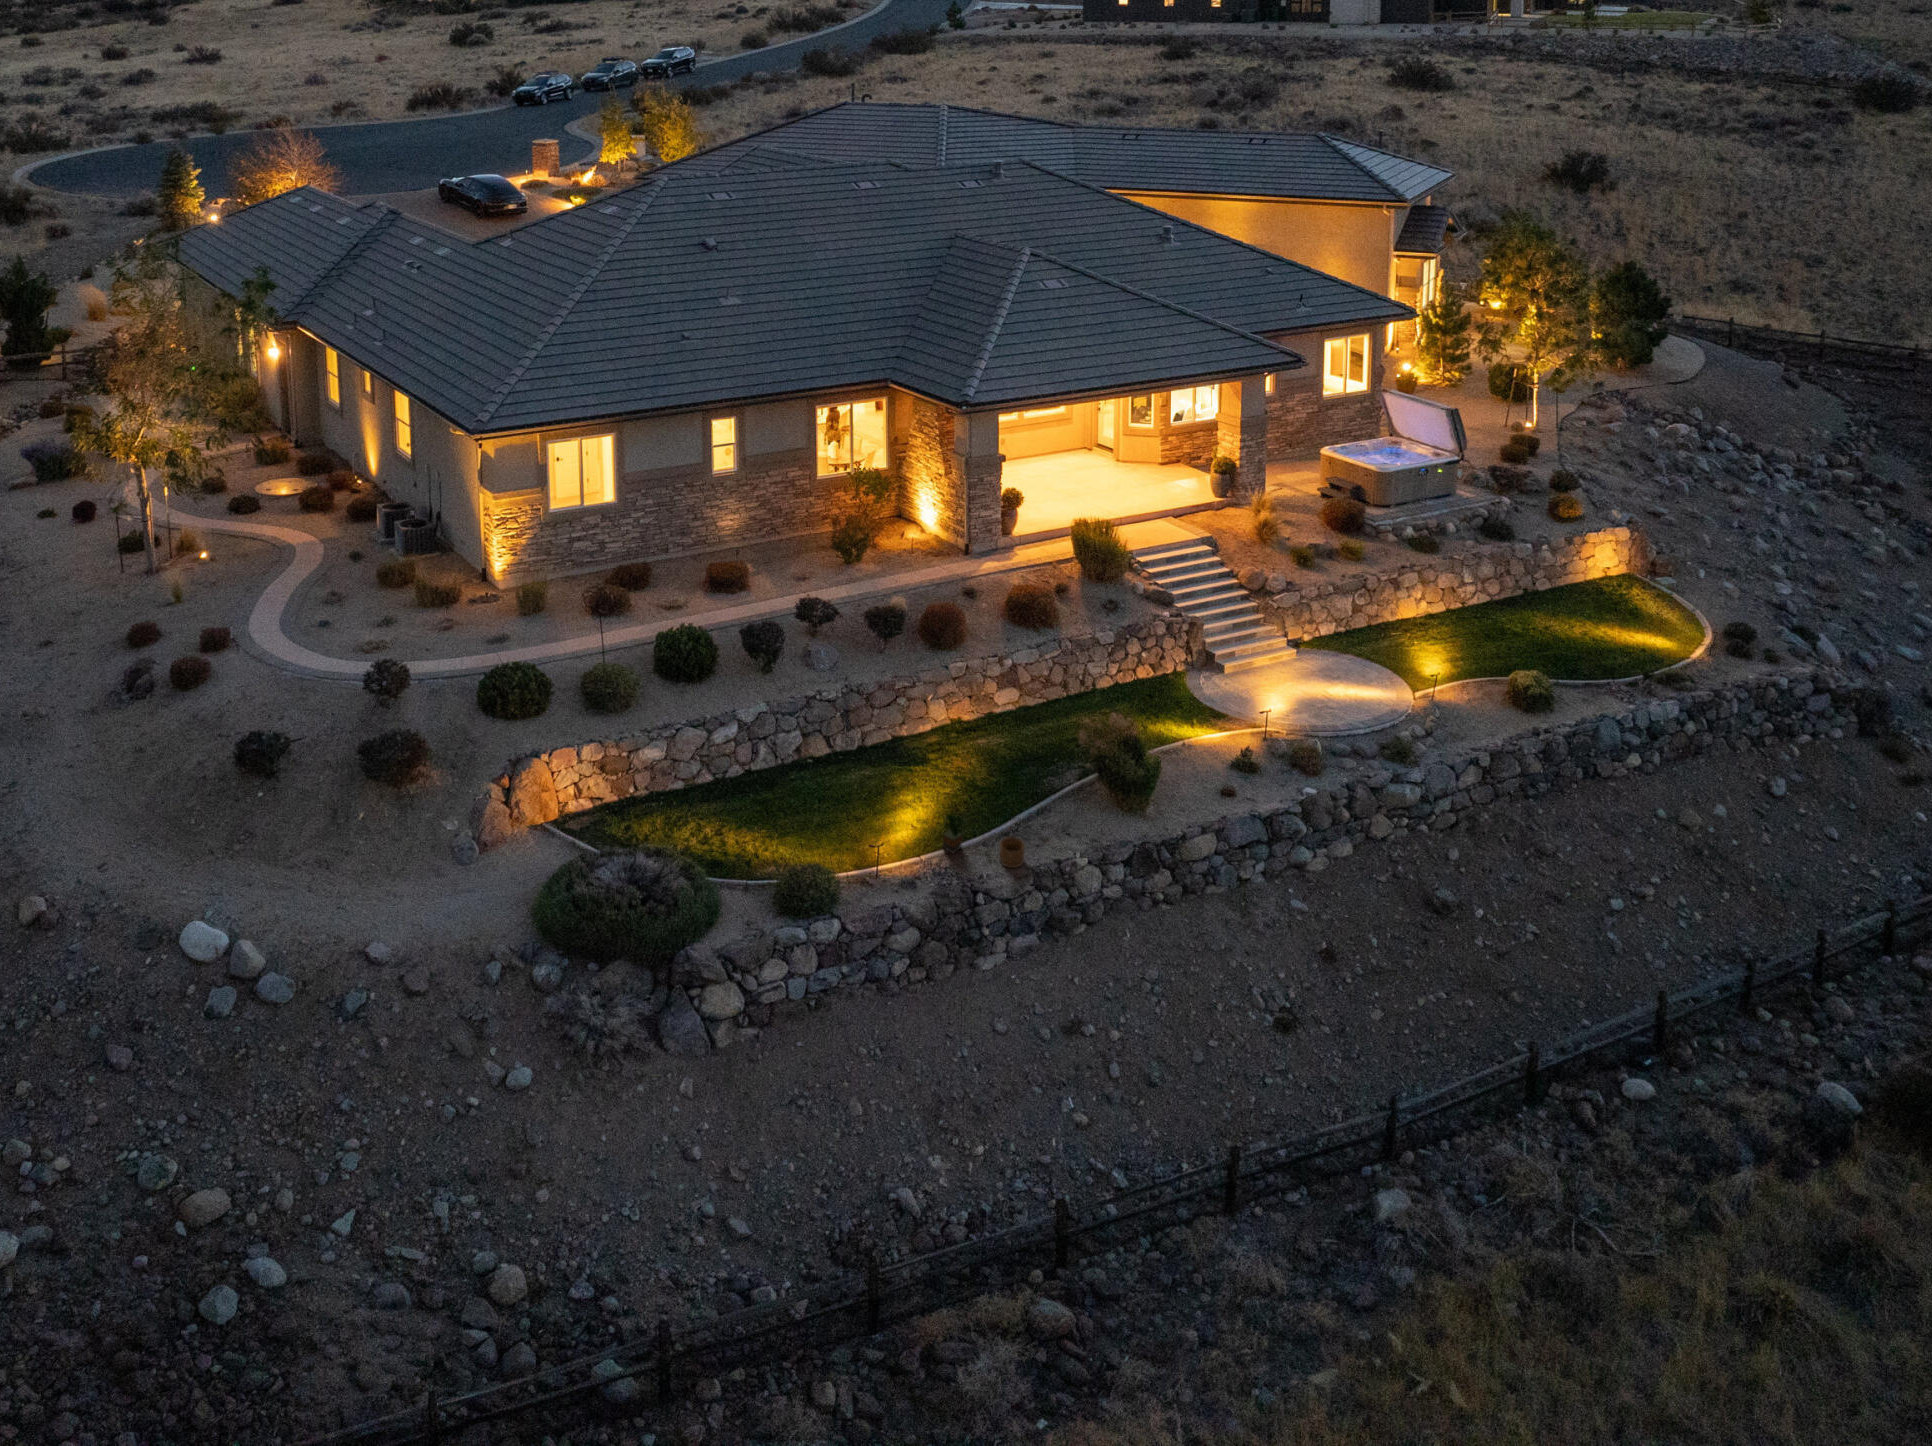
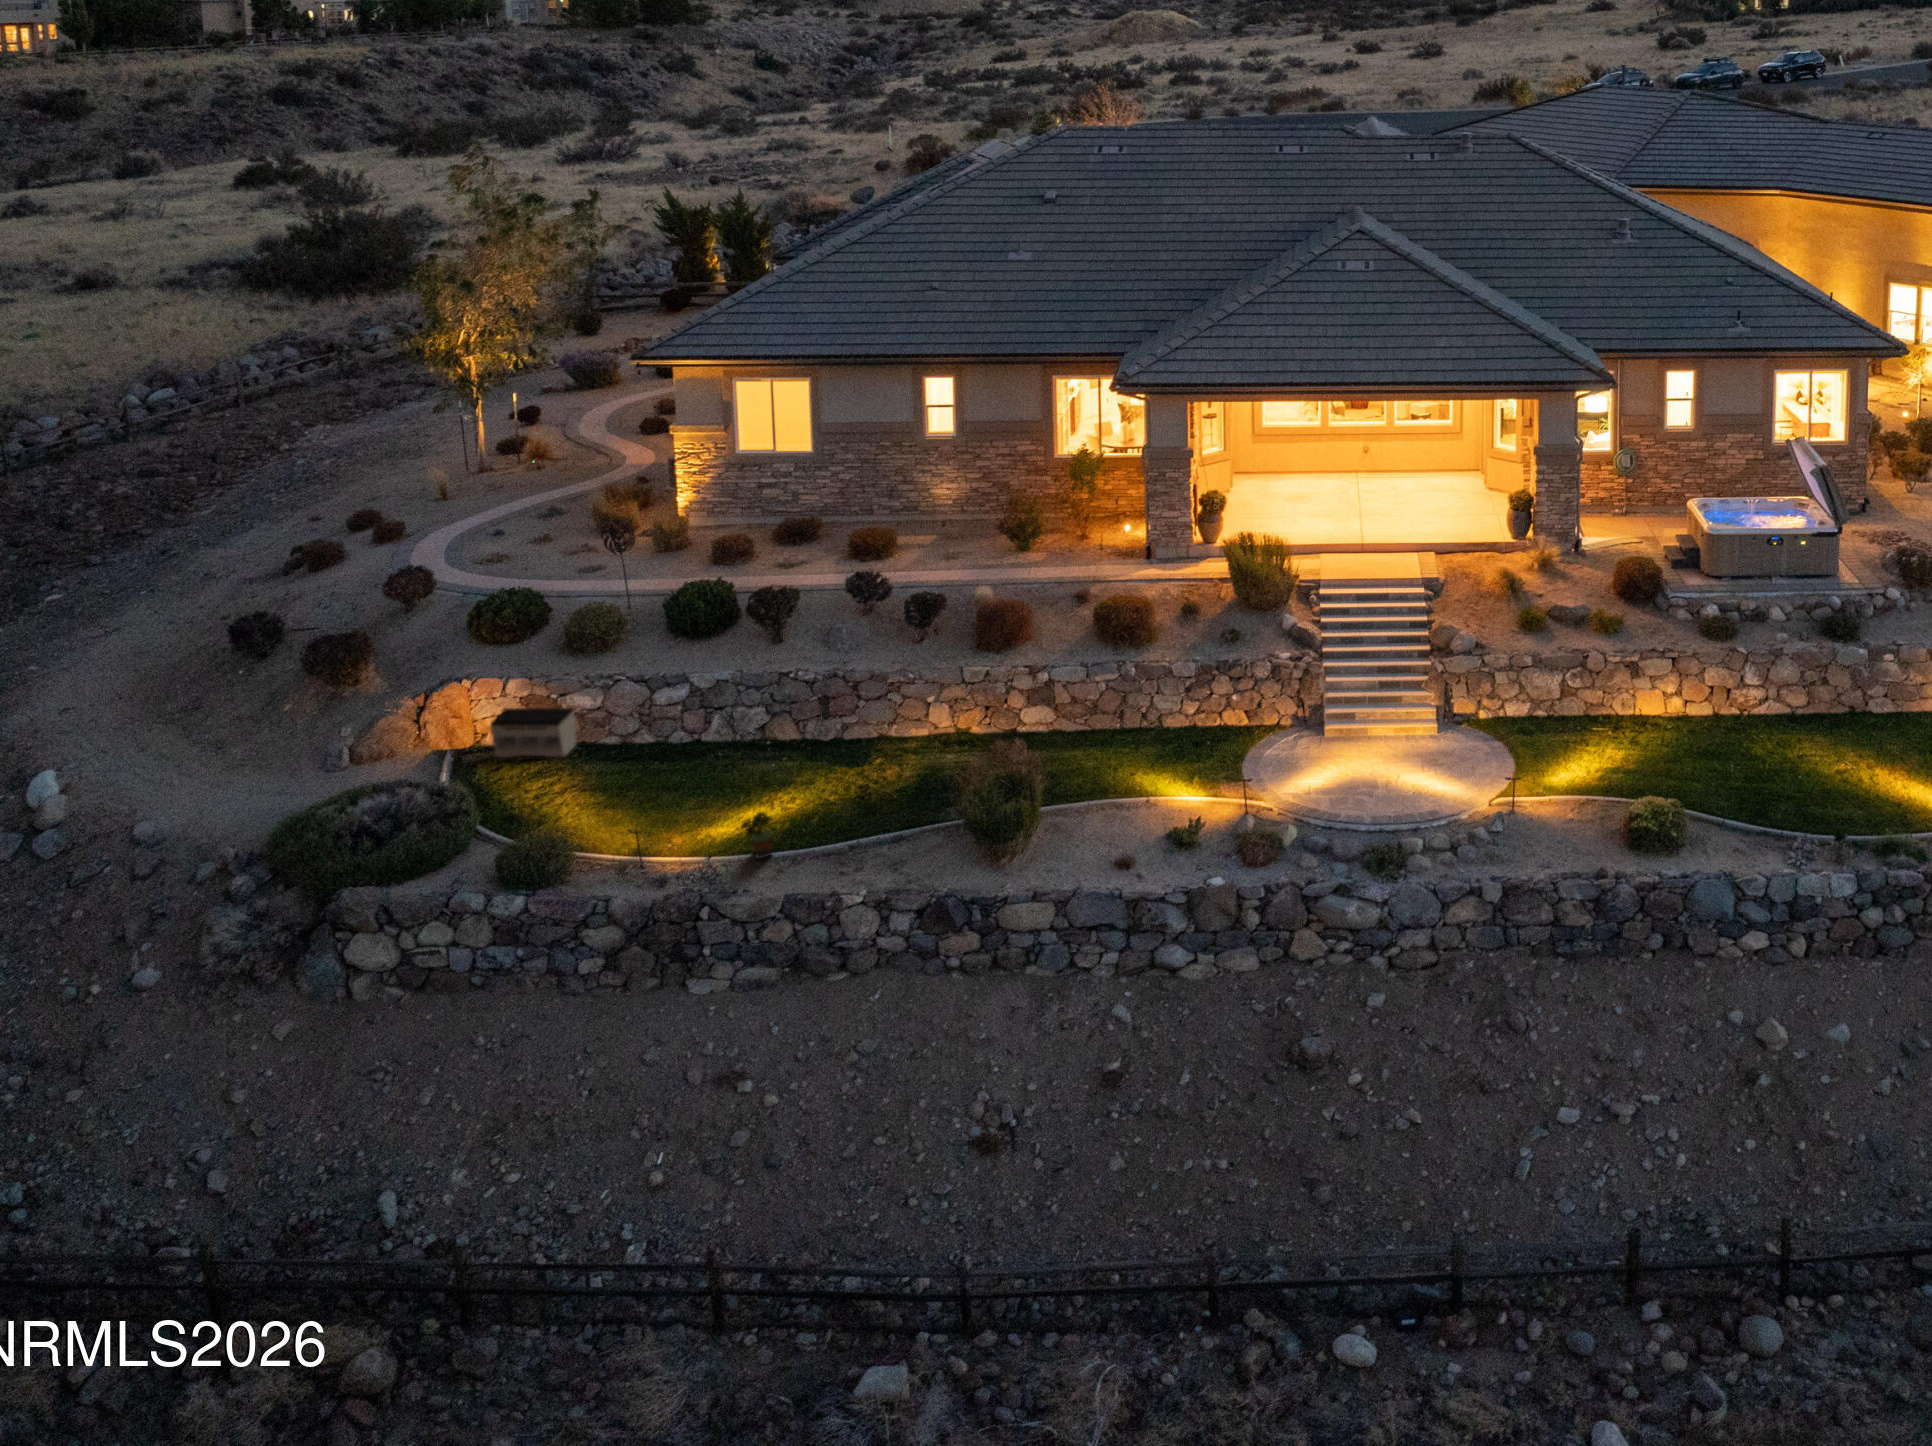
bench: none [586,765,655,822] -> present [490,708,576,757]
wooden bucket: present [999,837,1025,868] -> none [781,851,816,888]

